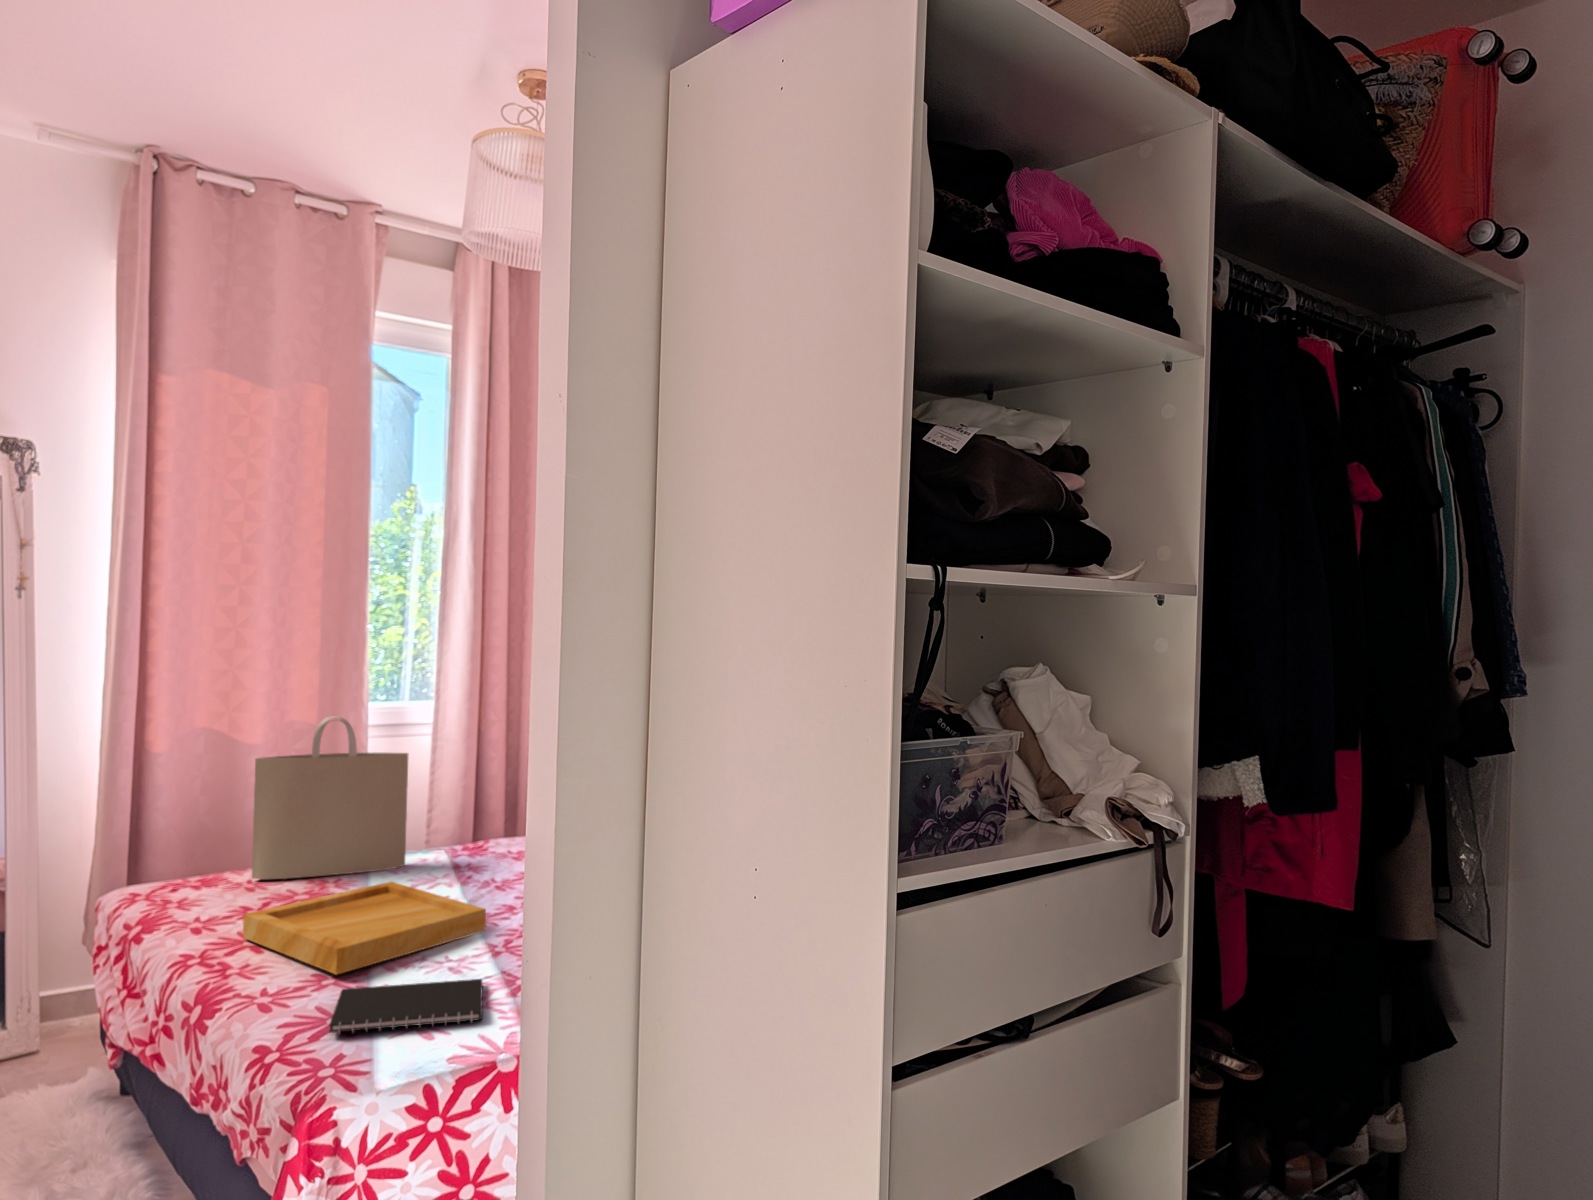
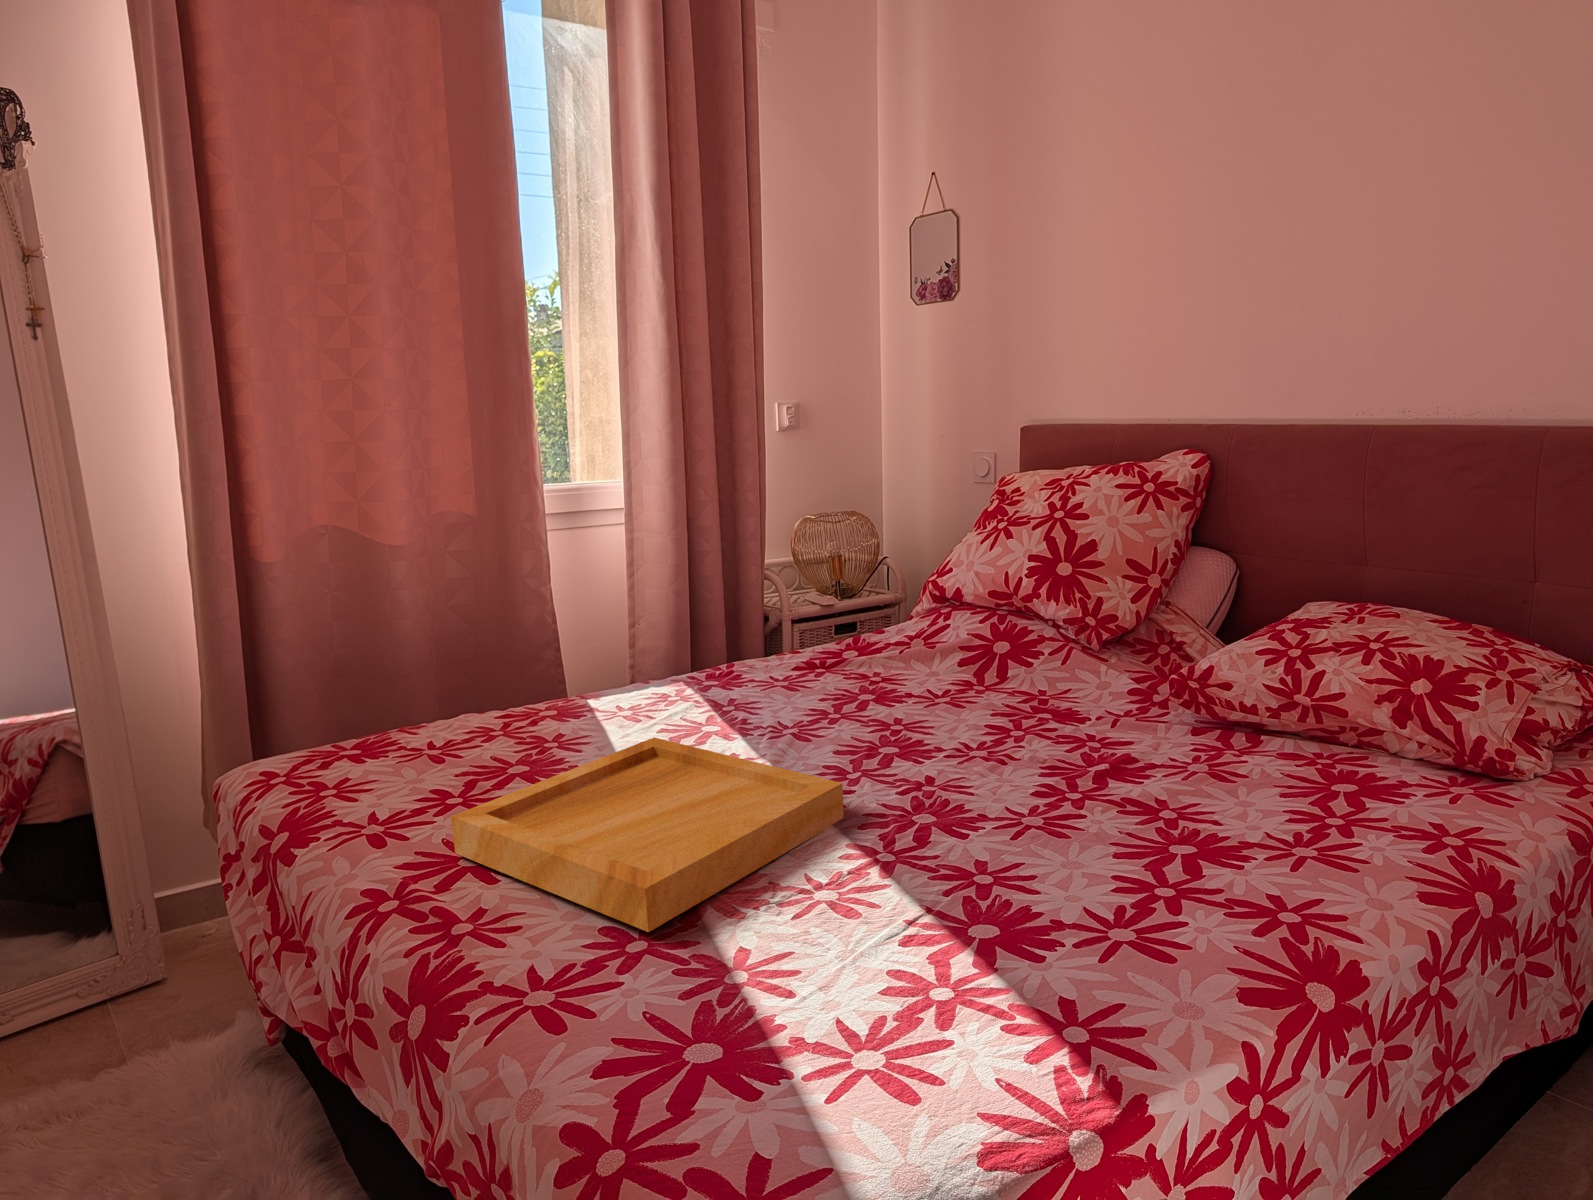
tote bag: present [252,716,408,879] -> none [412,487,647,740]
notebook: present [329,979,482,1034] -> none [678,931,986,1096]

